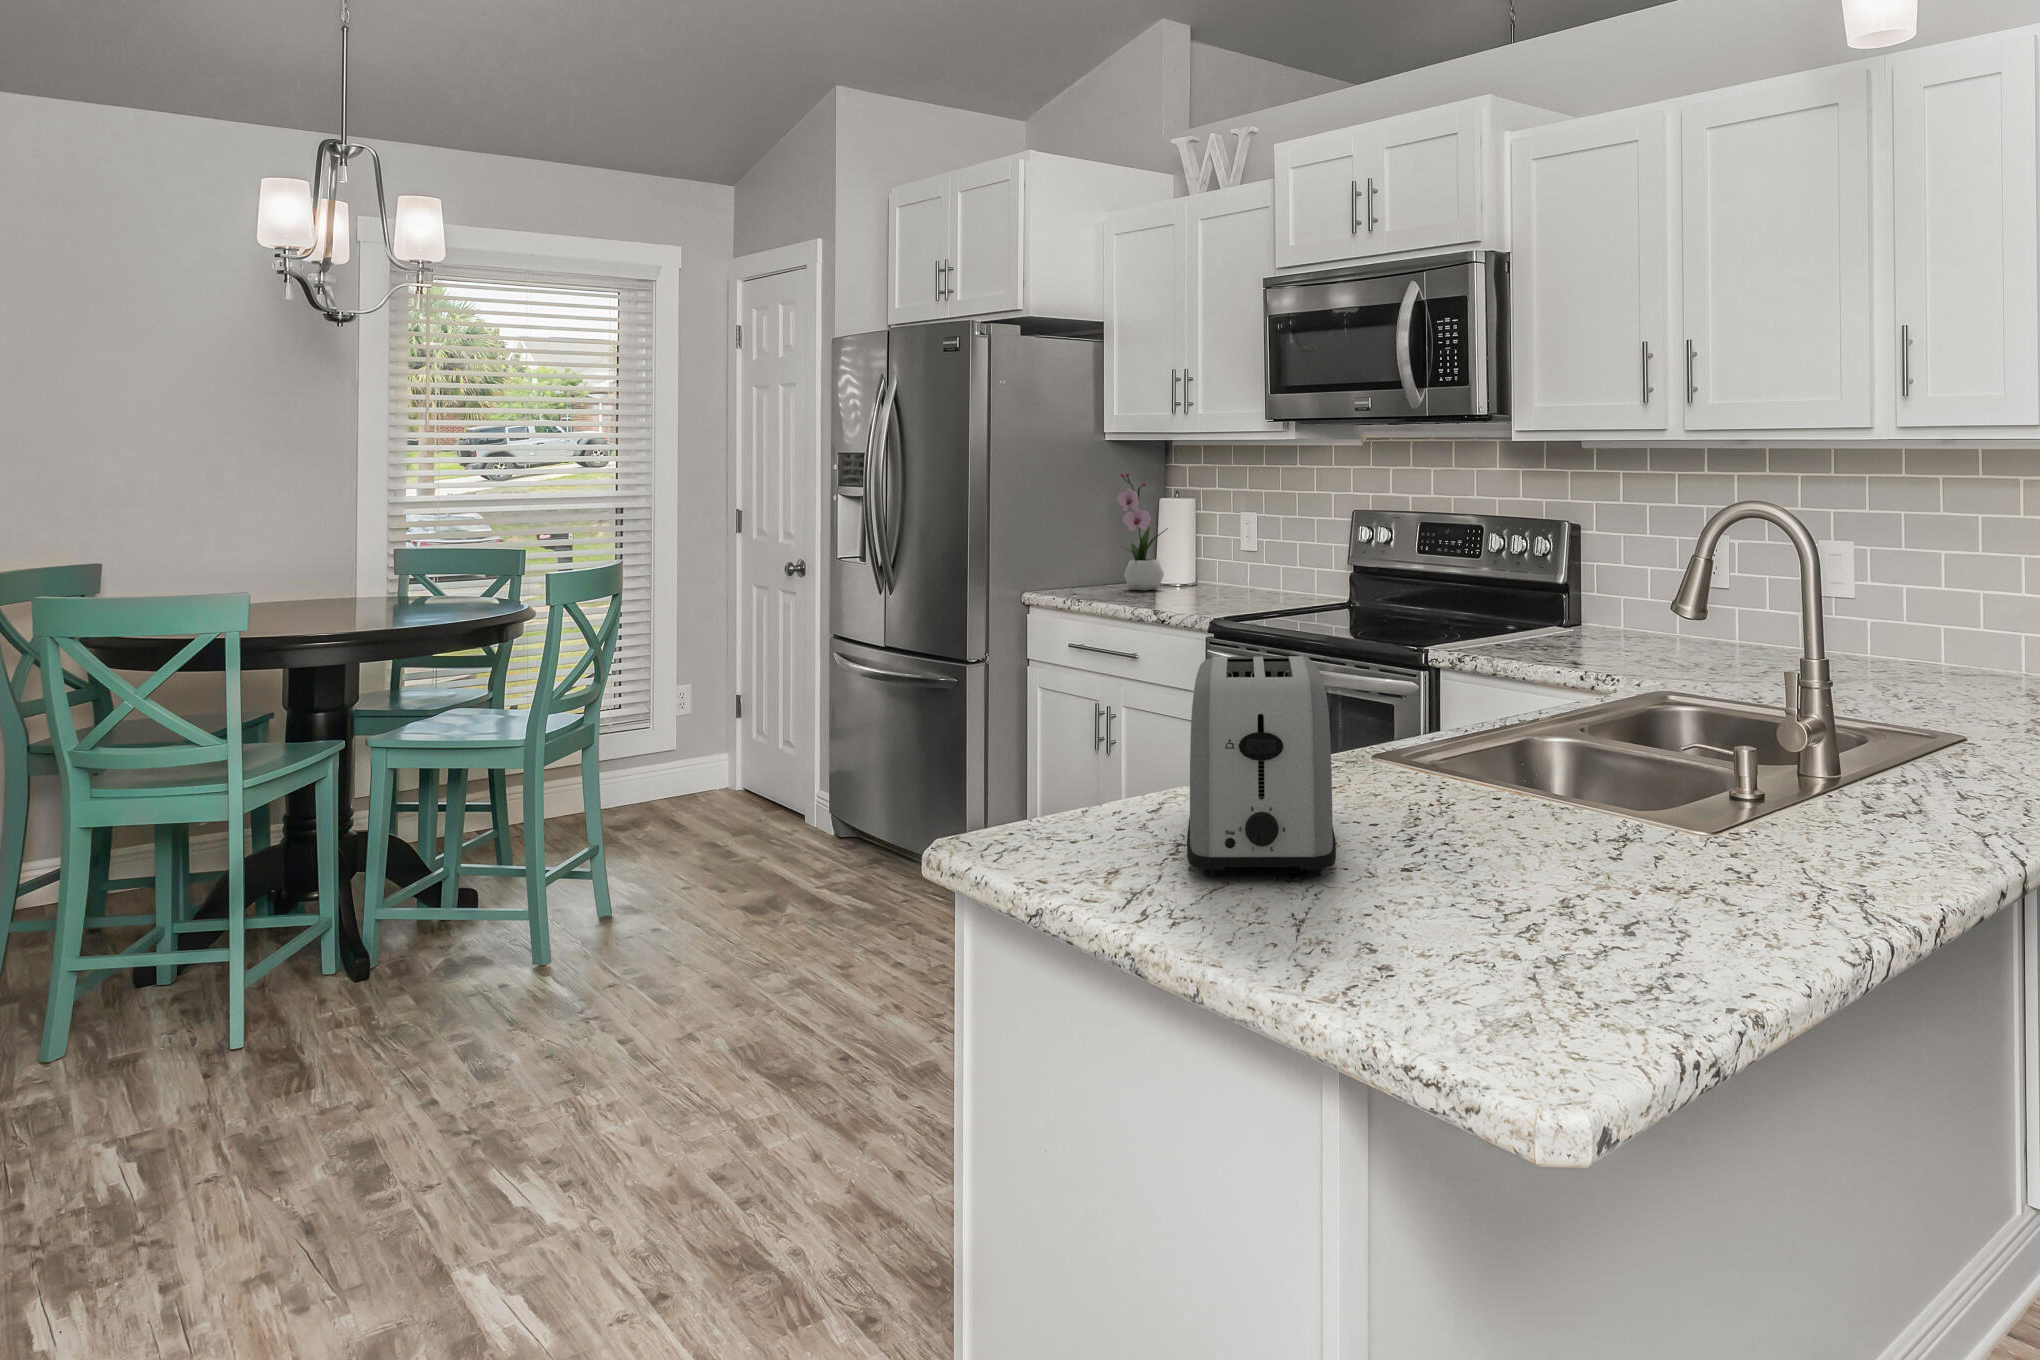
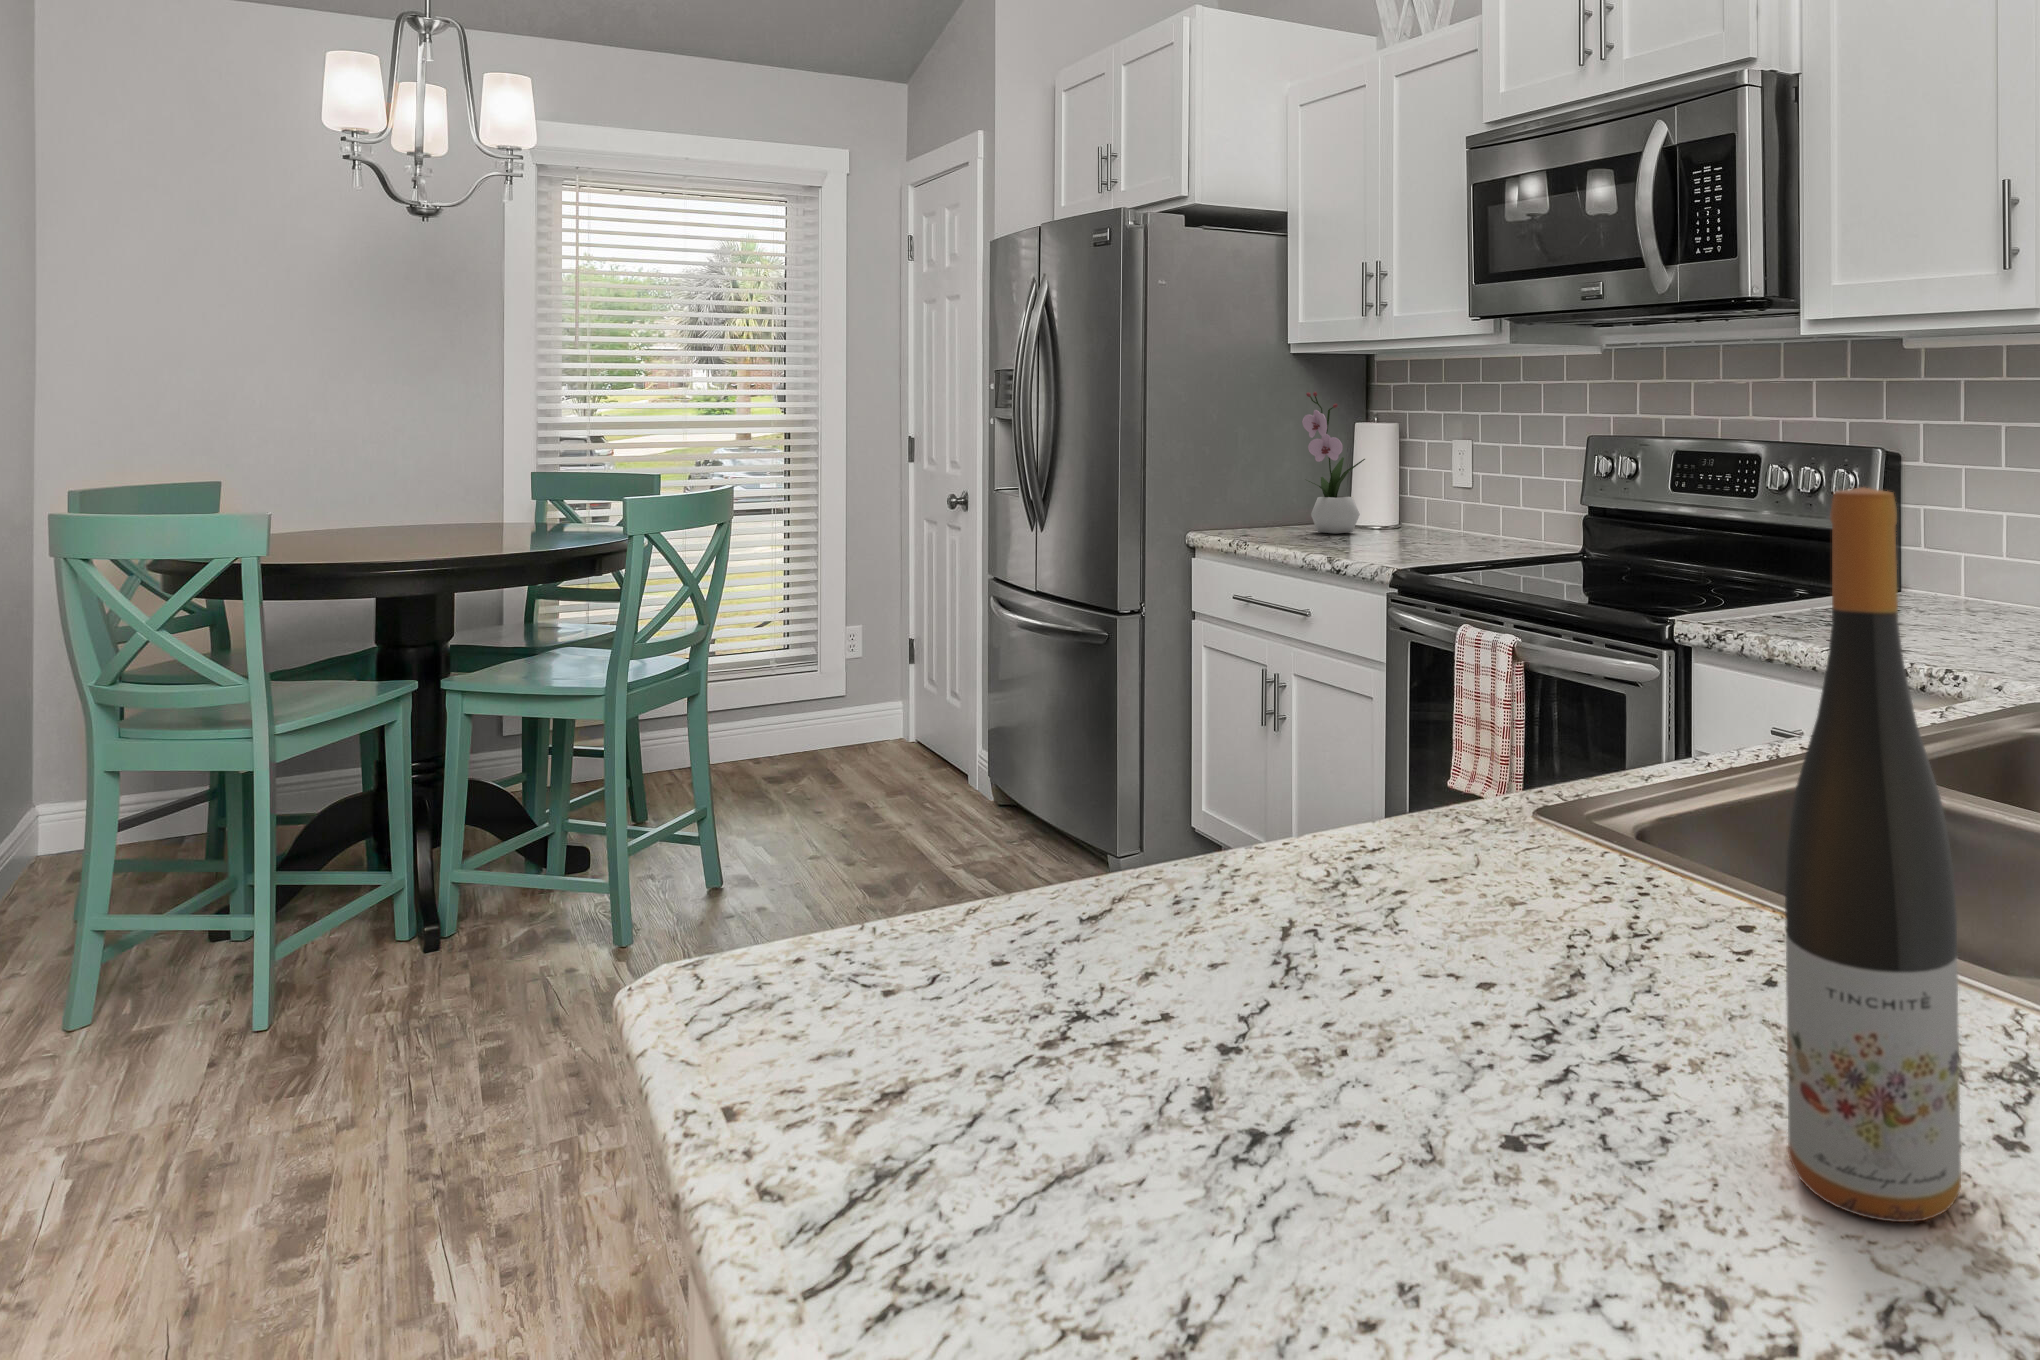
wine bottle: none [1526,578,1597,885] -> present [1785,487,1961,1222]
toaster: present [1187,655,1336,877] -> none [1032,634,1391,1135]

